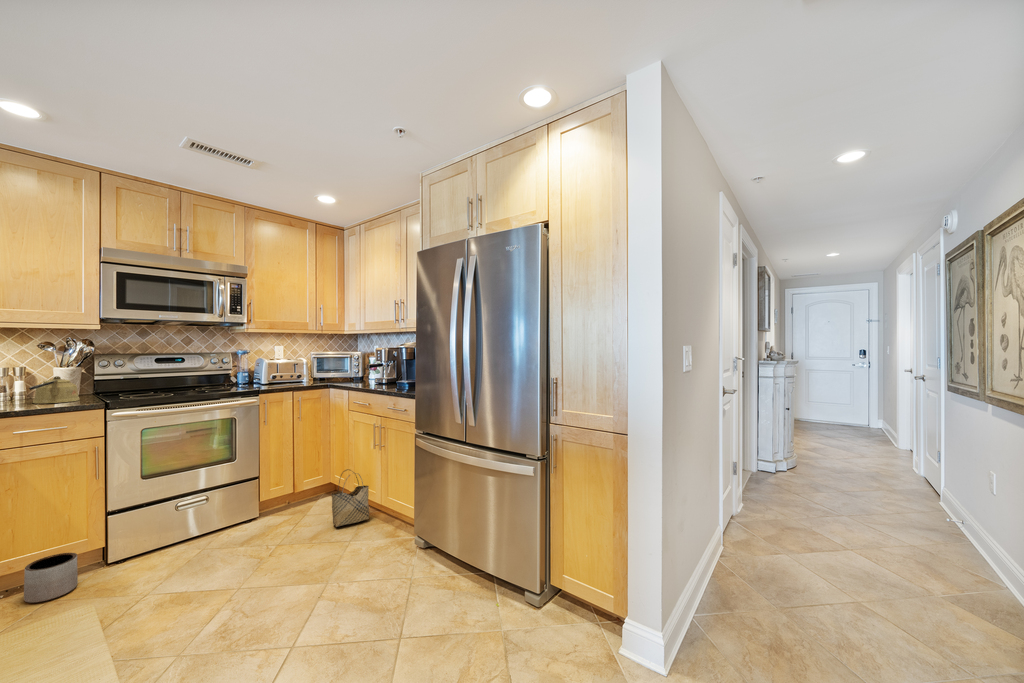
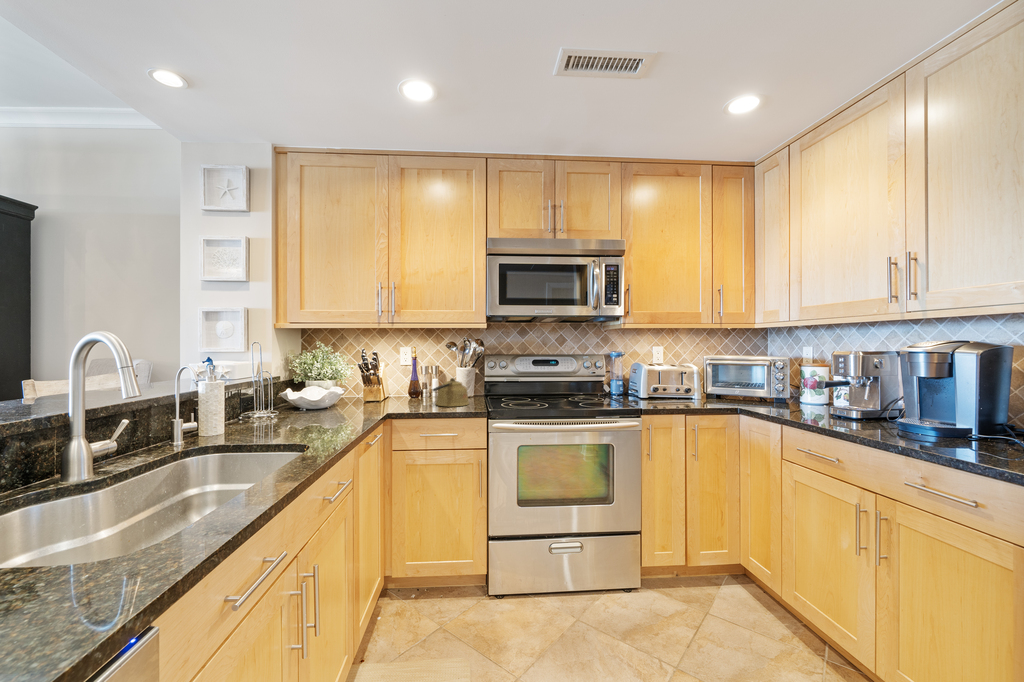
woven basket: present [331,469,369,527] -> none [748,557,817,659]
planter: present [24,553,78,603] -> none [422,573,462,628]

